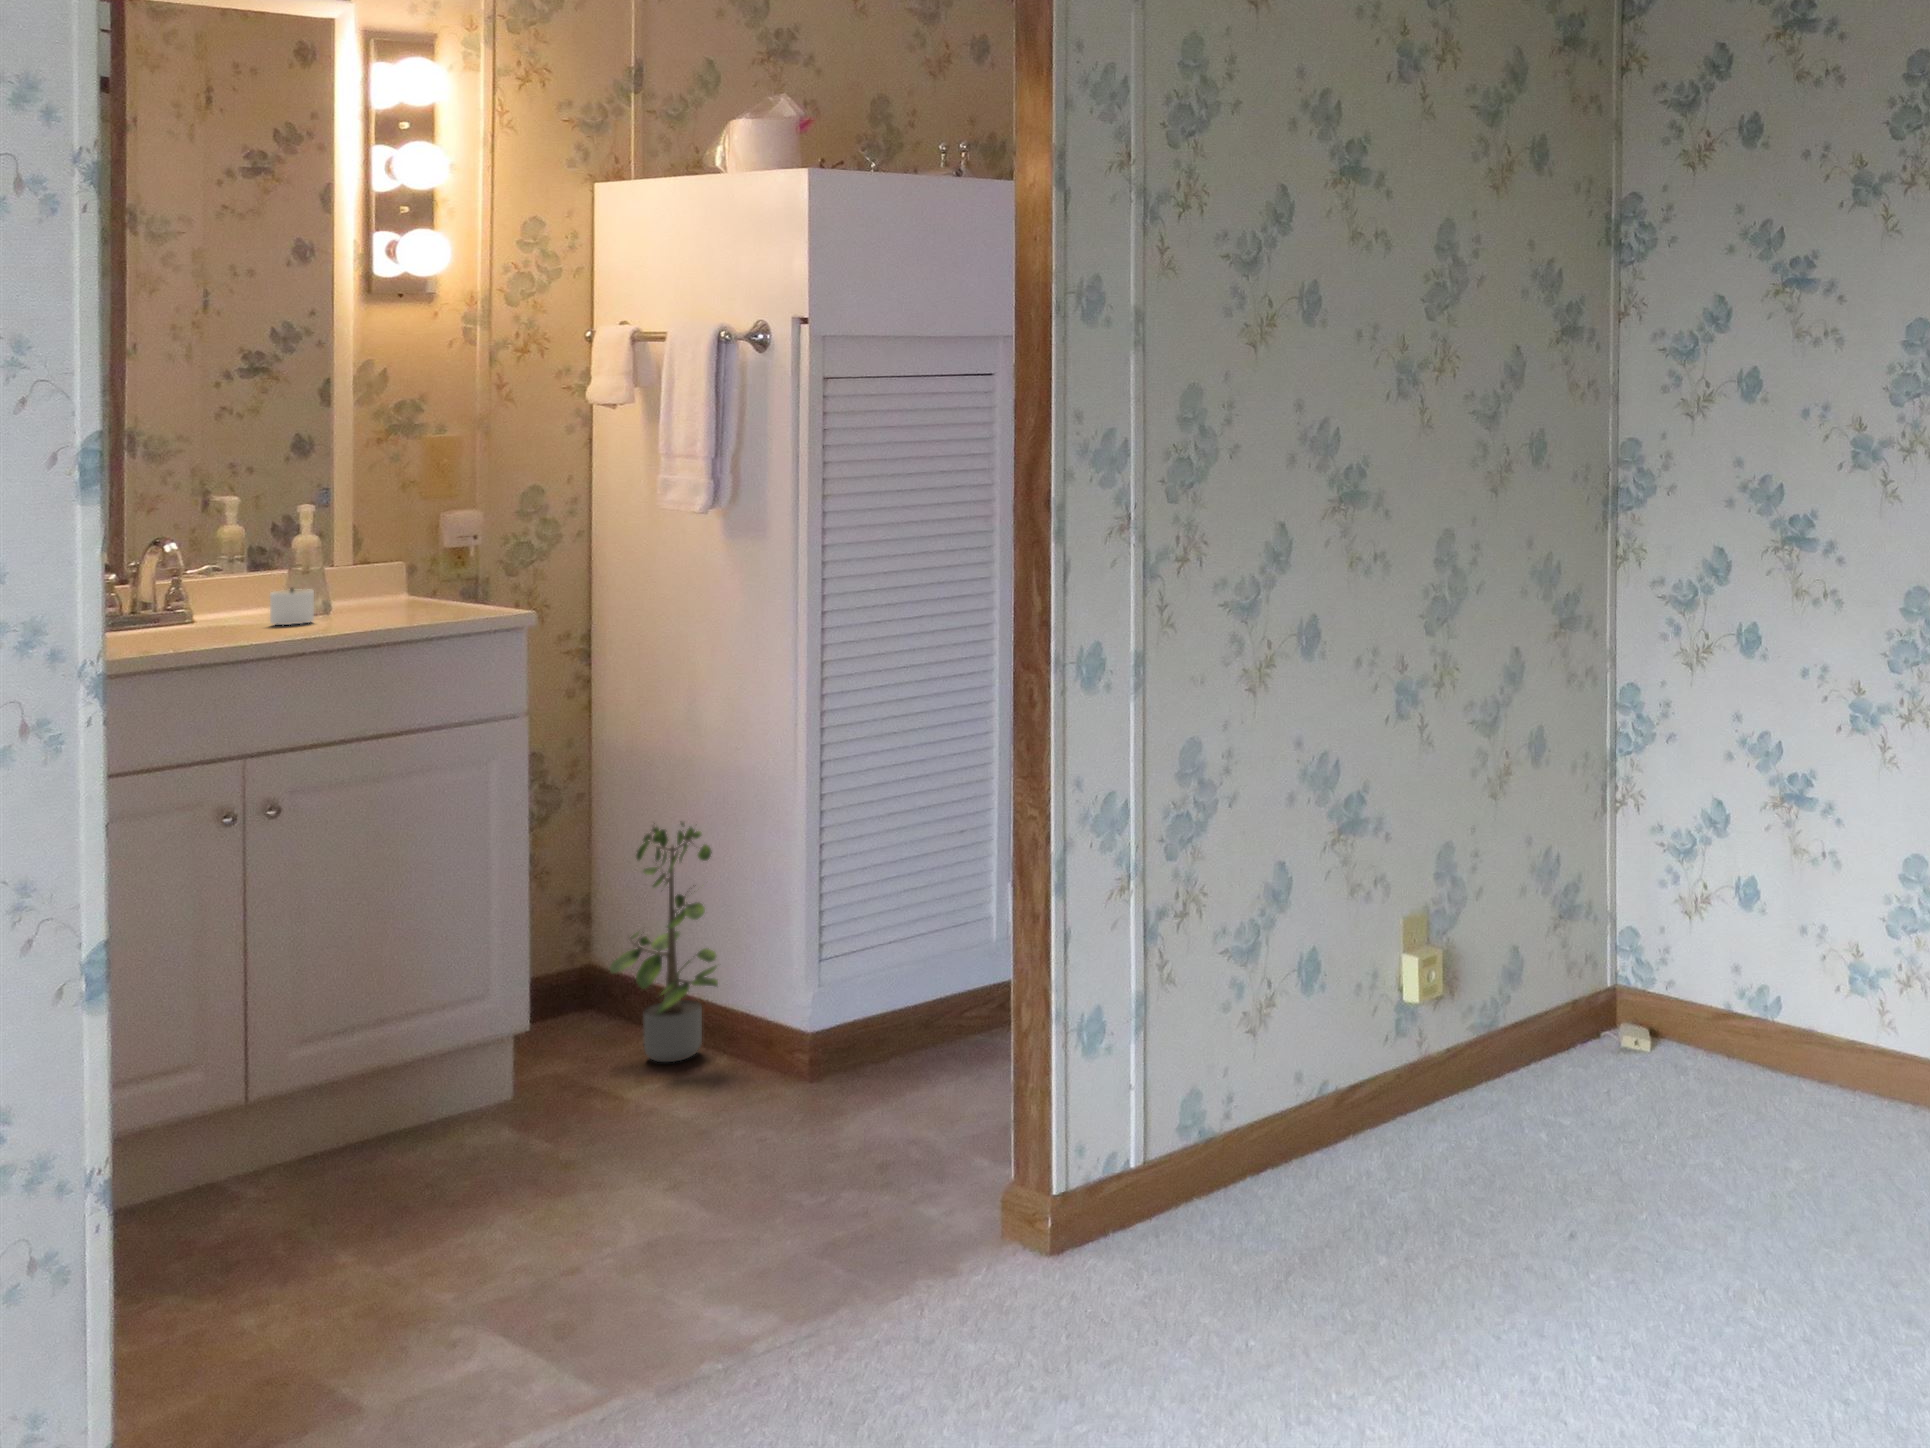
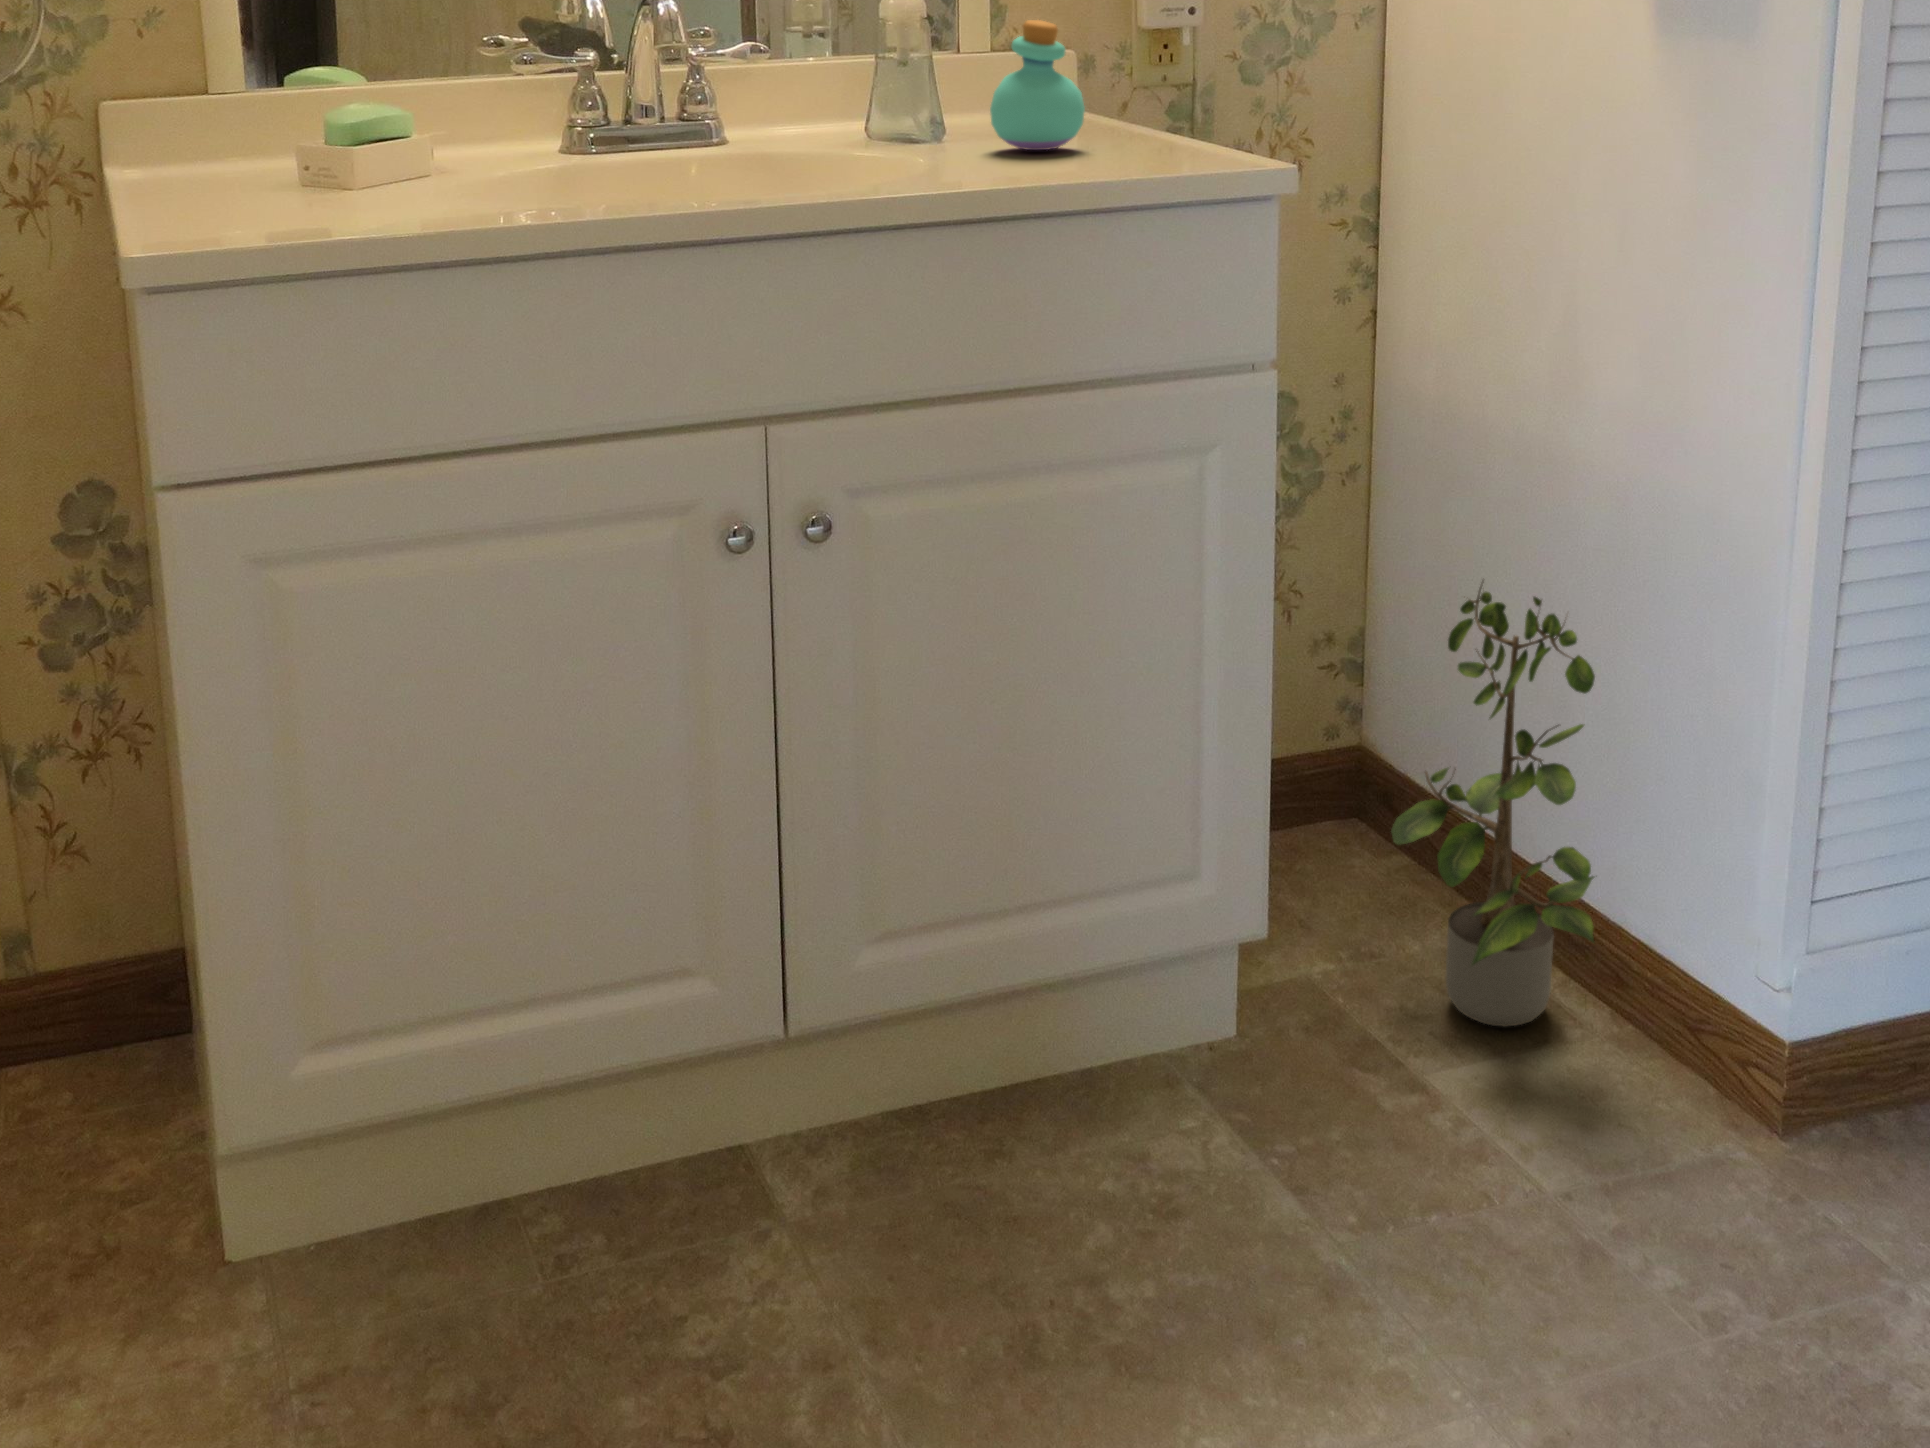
perfume bottle: none [368,544,423,611] -> present [990,20,1085,150]
candle: present [270,588,314,625] -> none [816,95,928,168]

